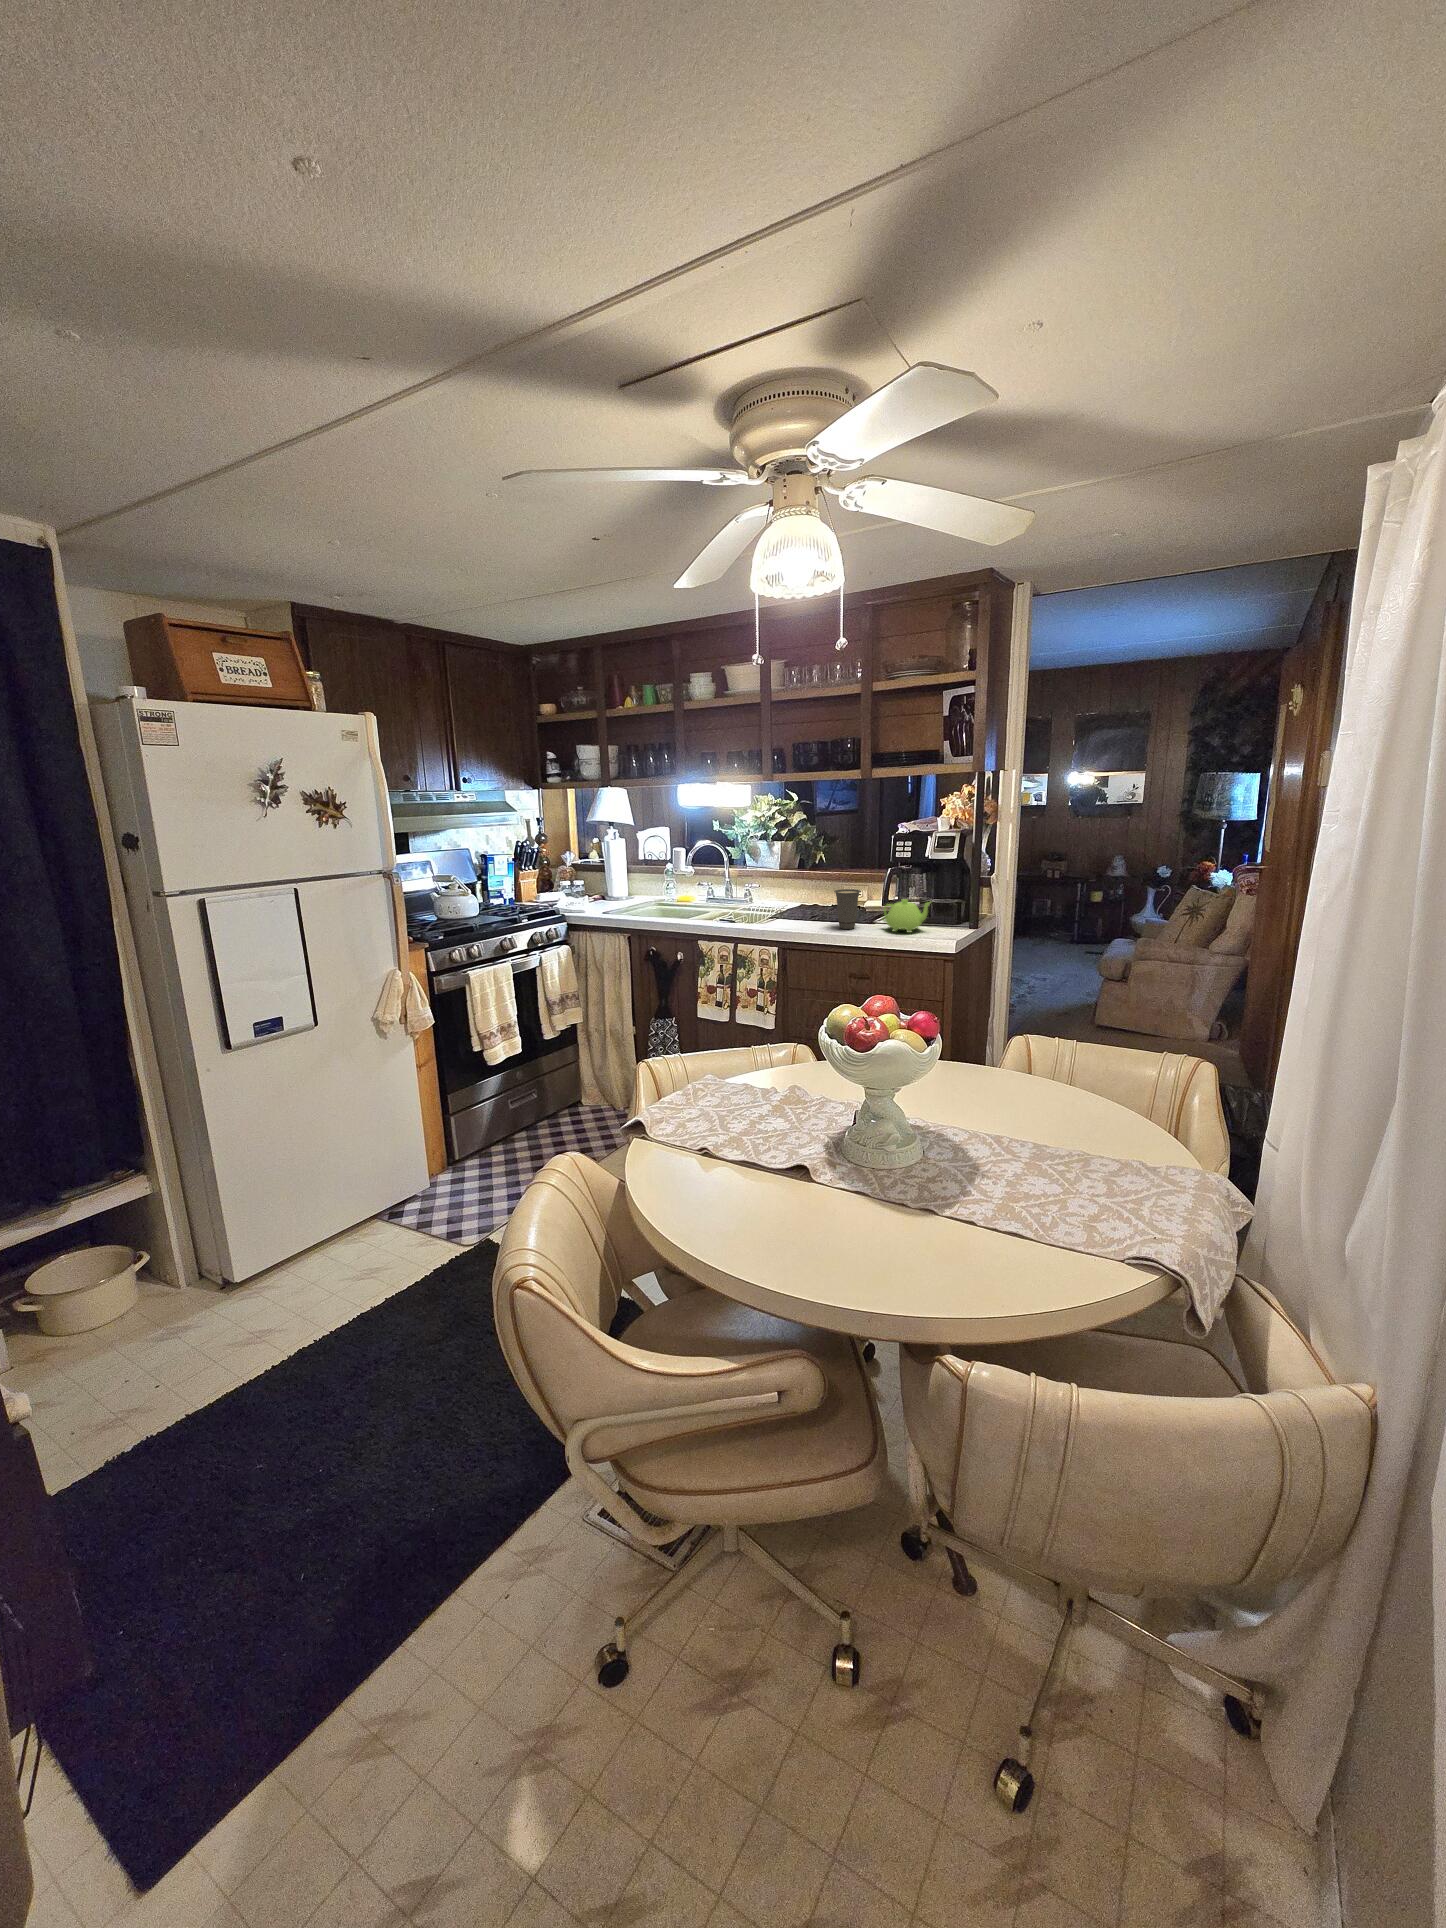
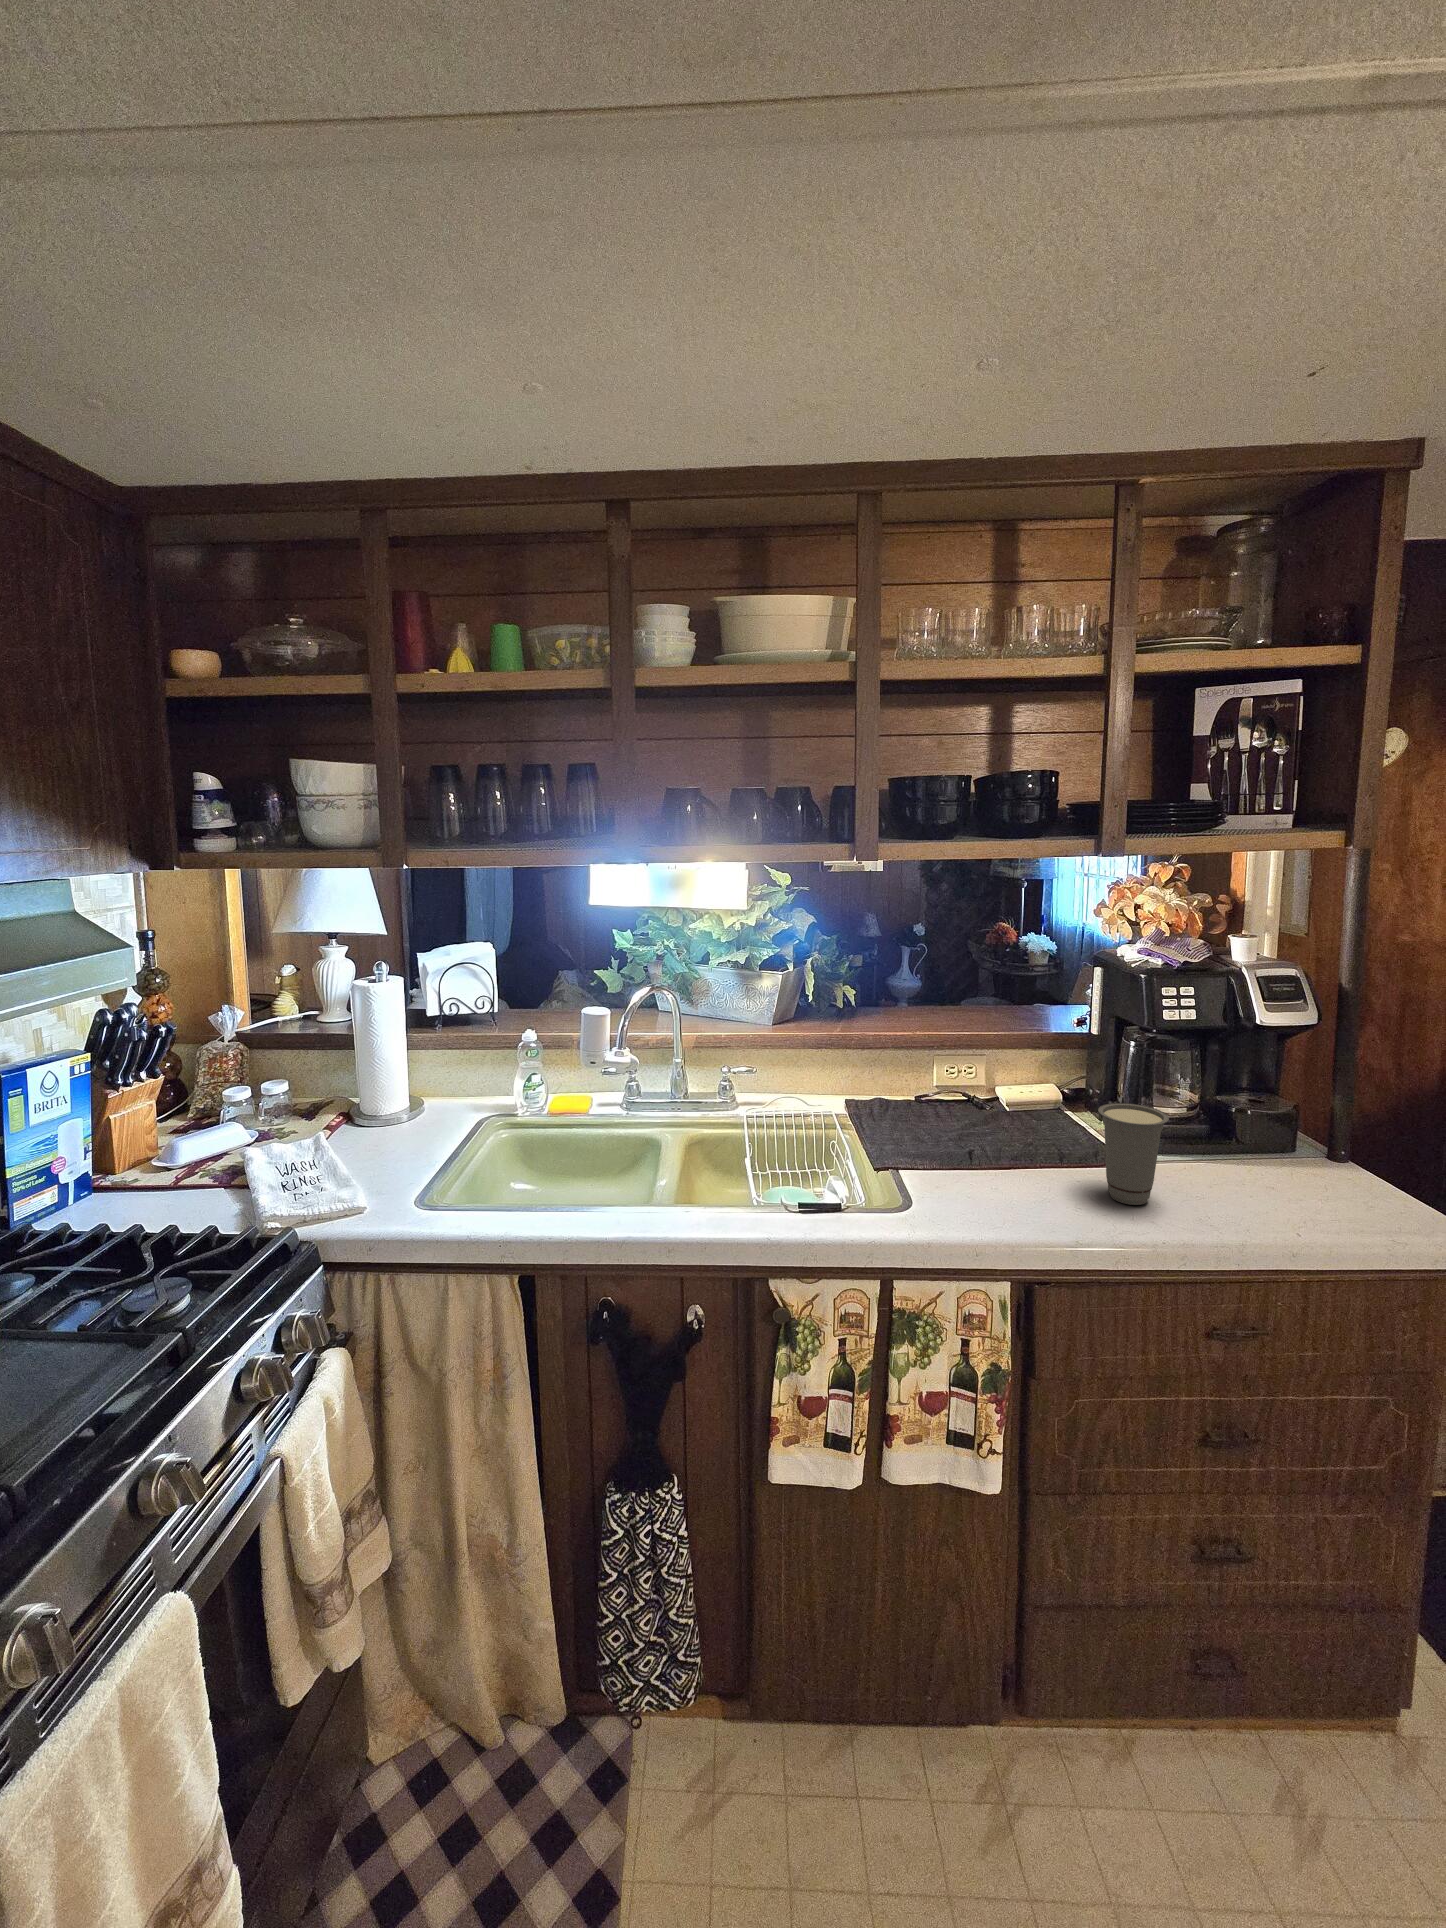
teapot: present [882,899,930,932] -> none [1199,1120,1320,1201]

